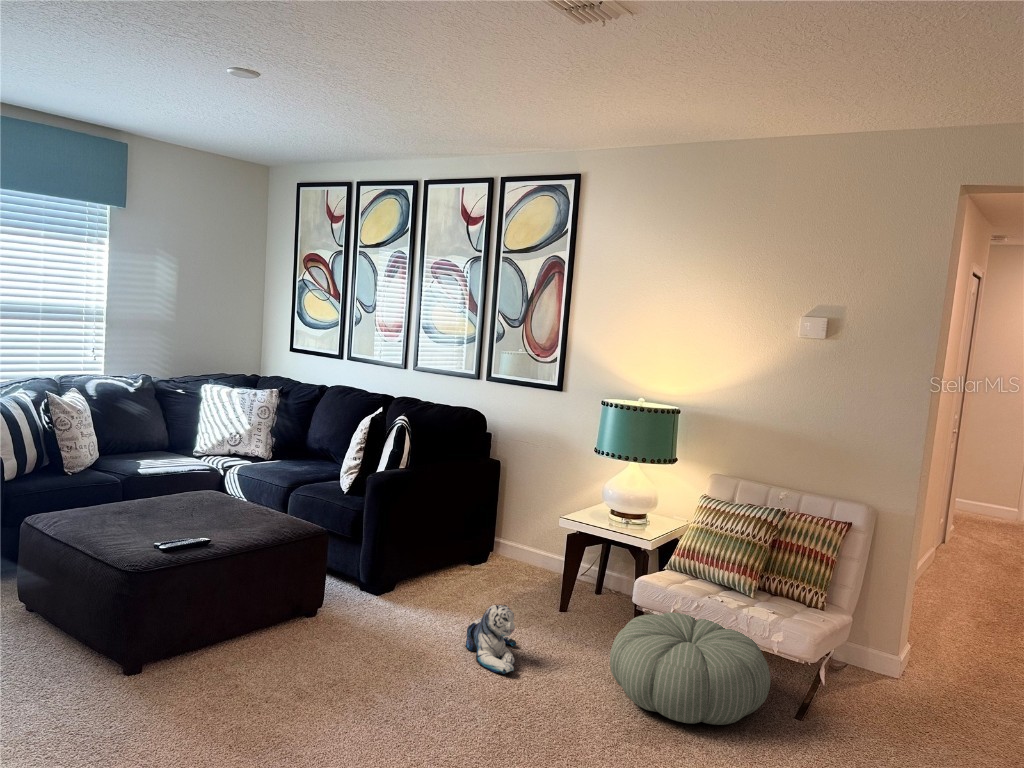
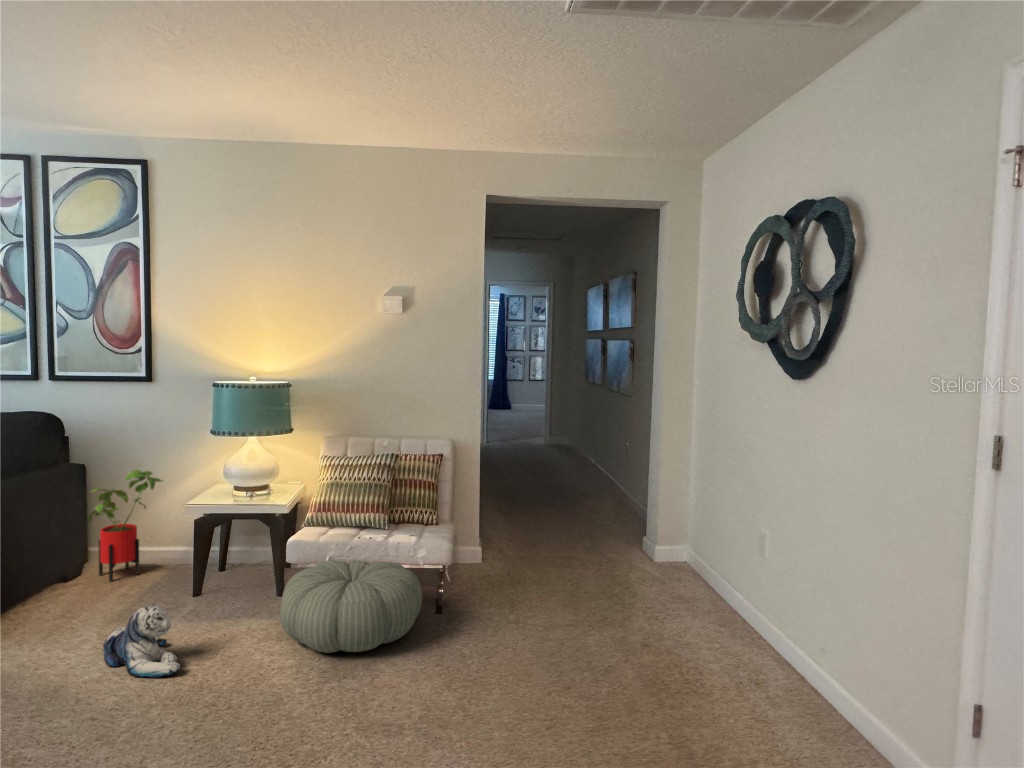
house plant: none [493,476,560,576] -> present [88,470,163,581]

